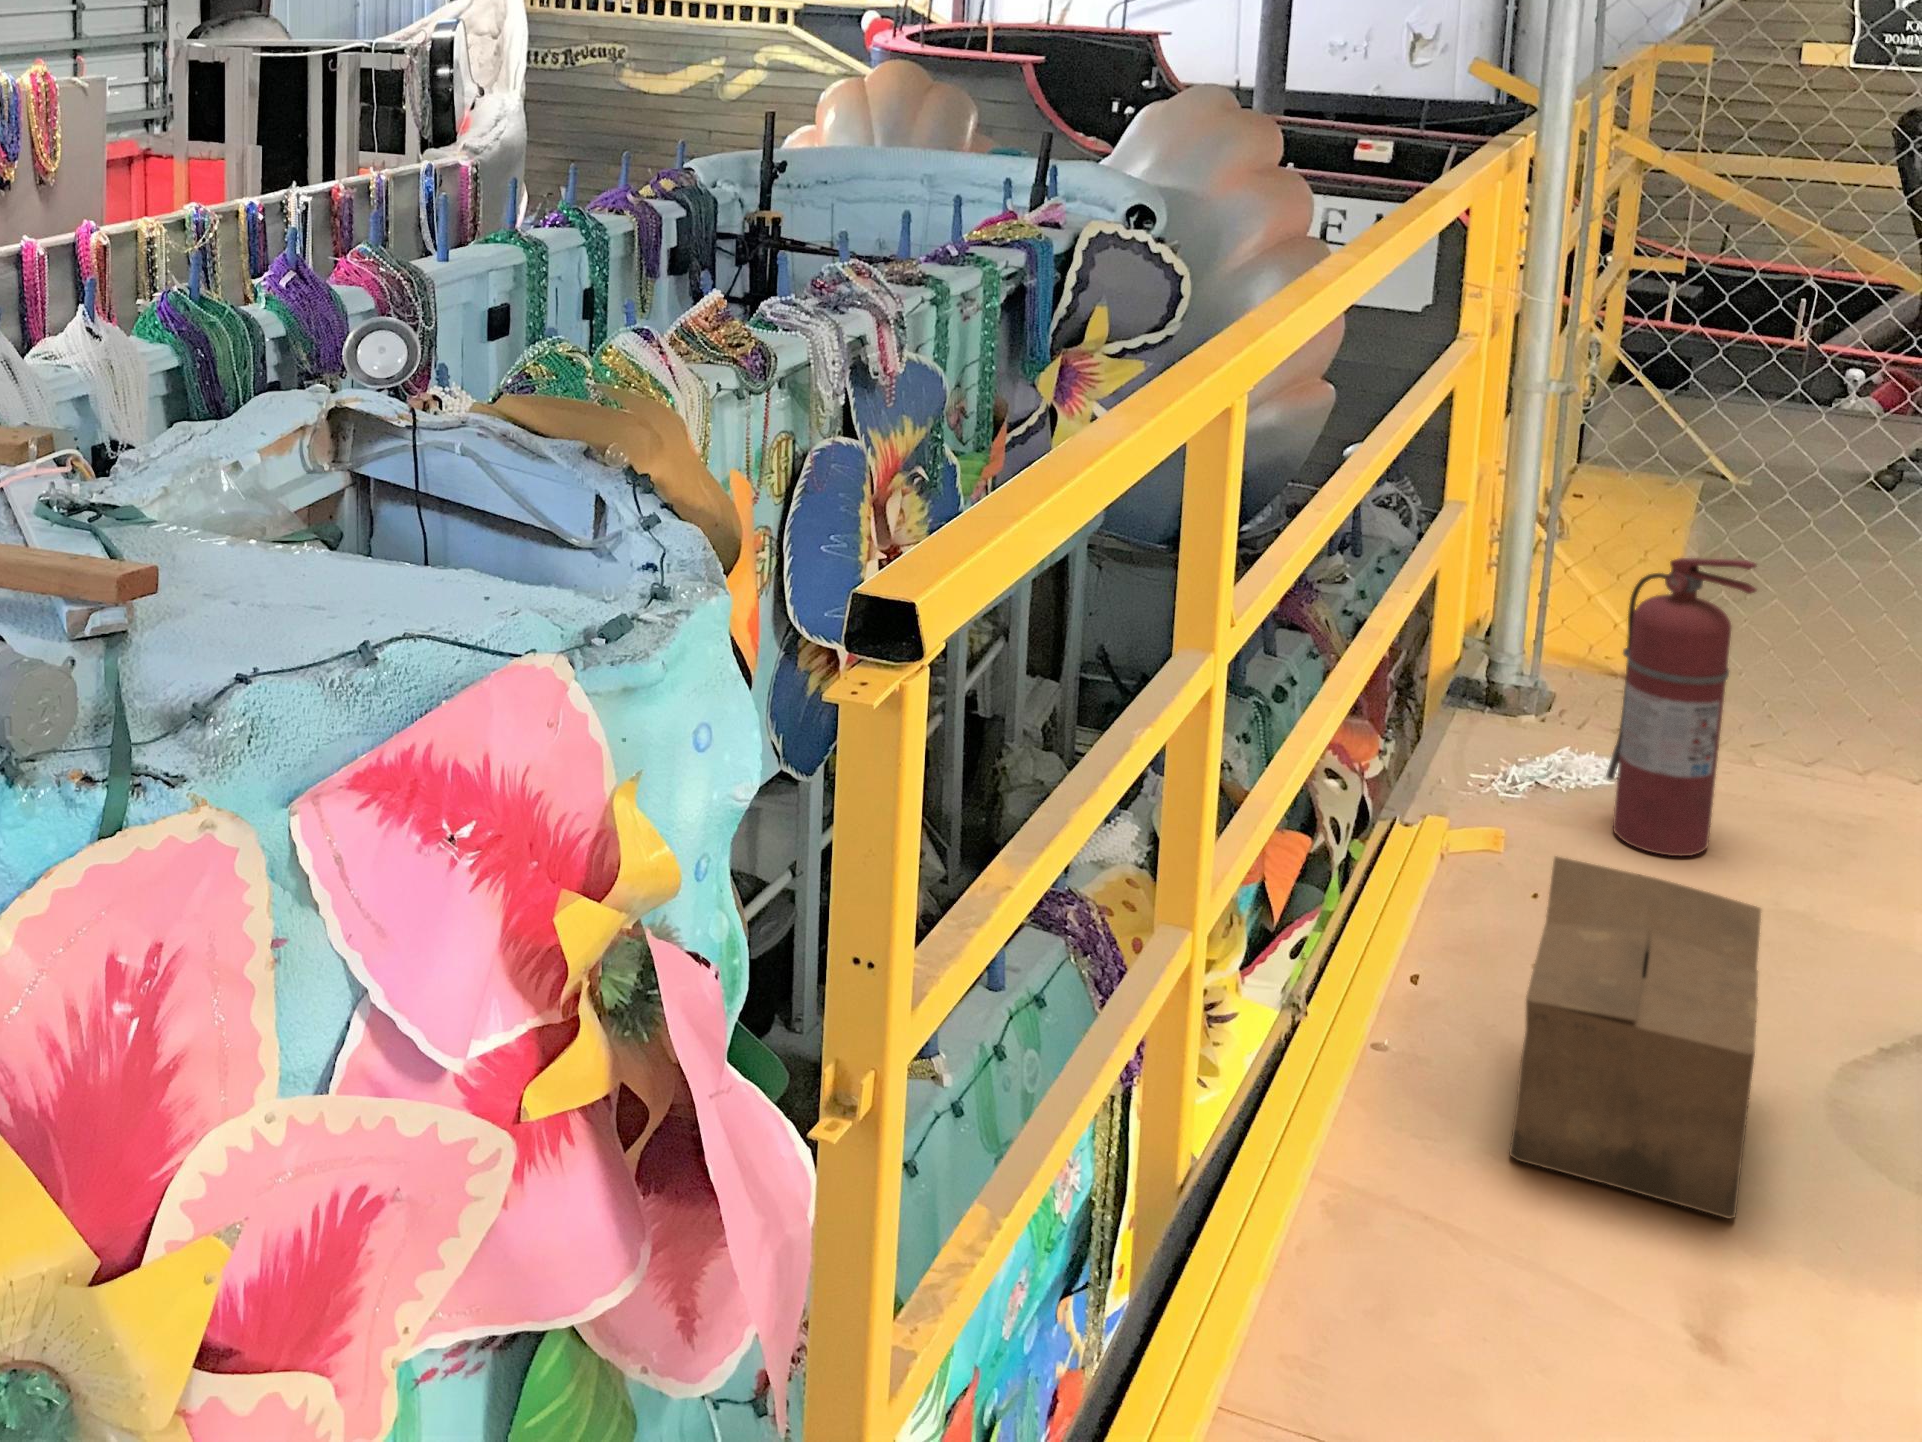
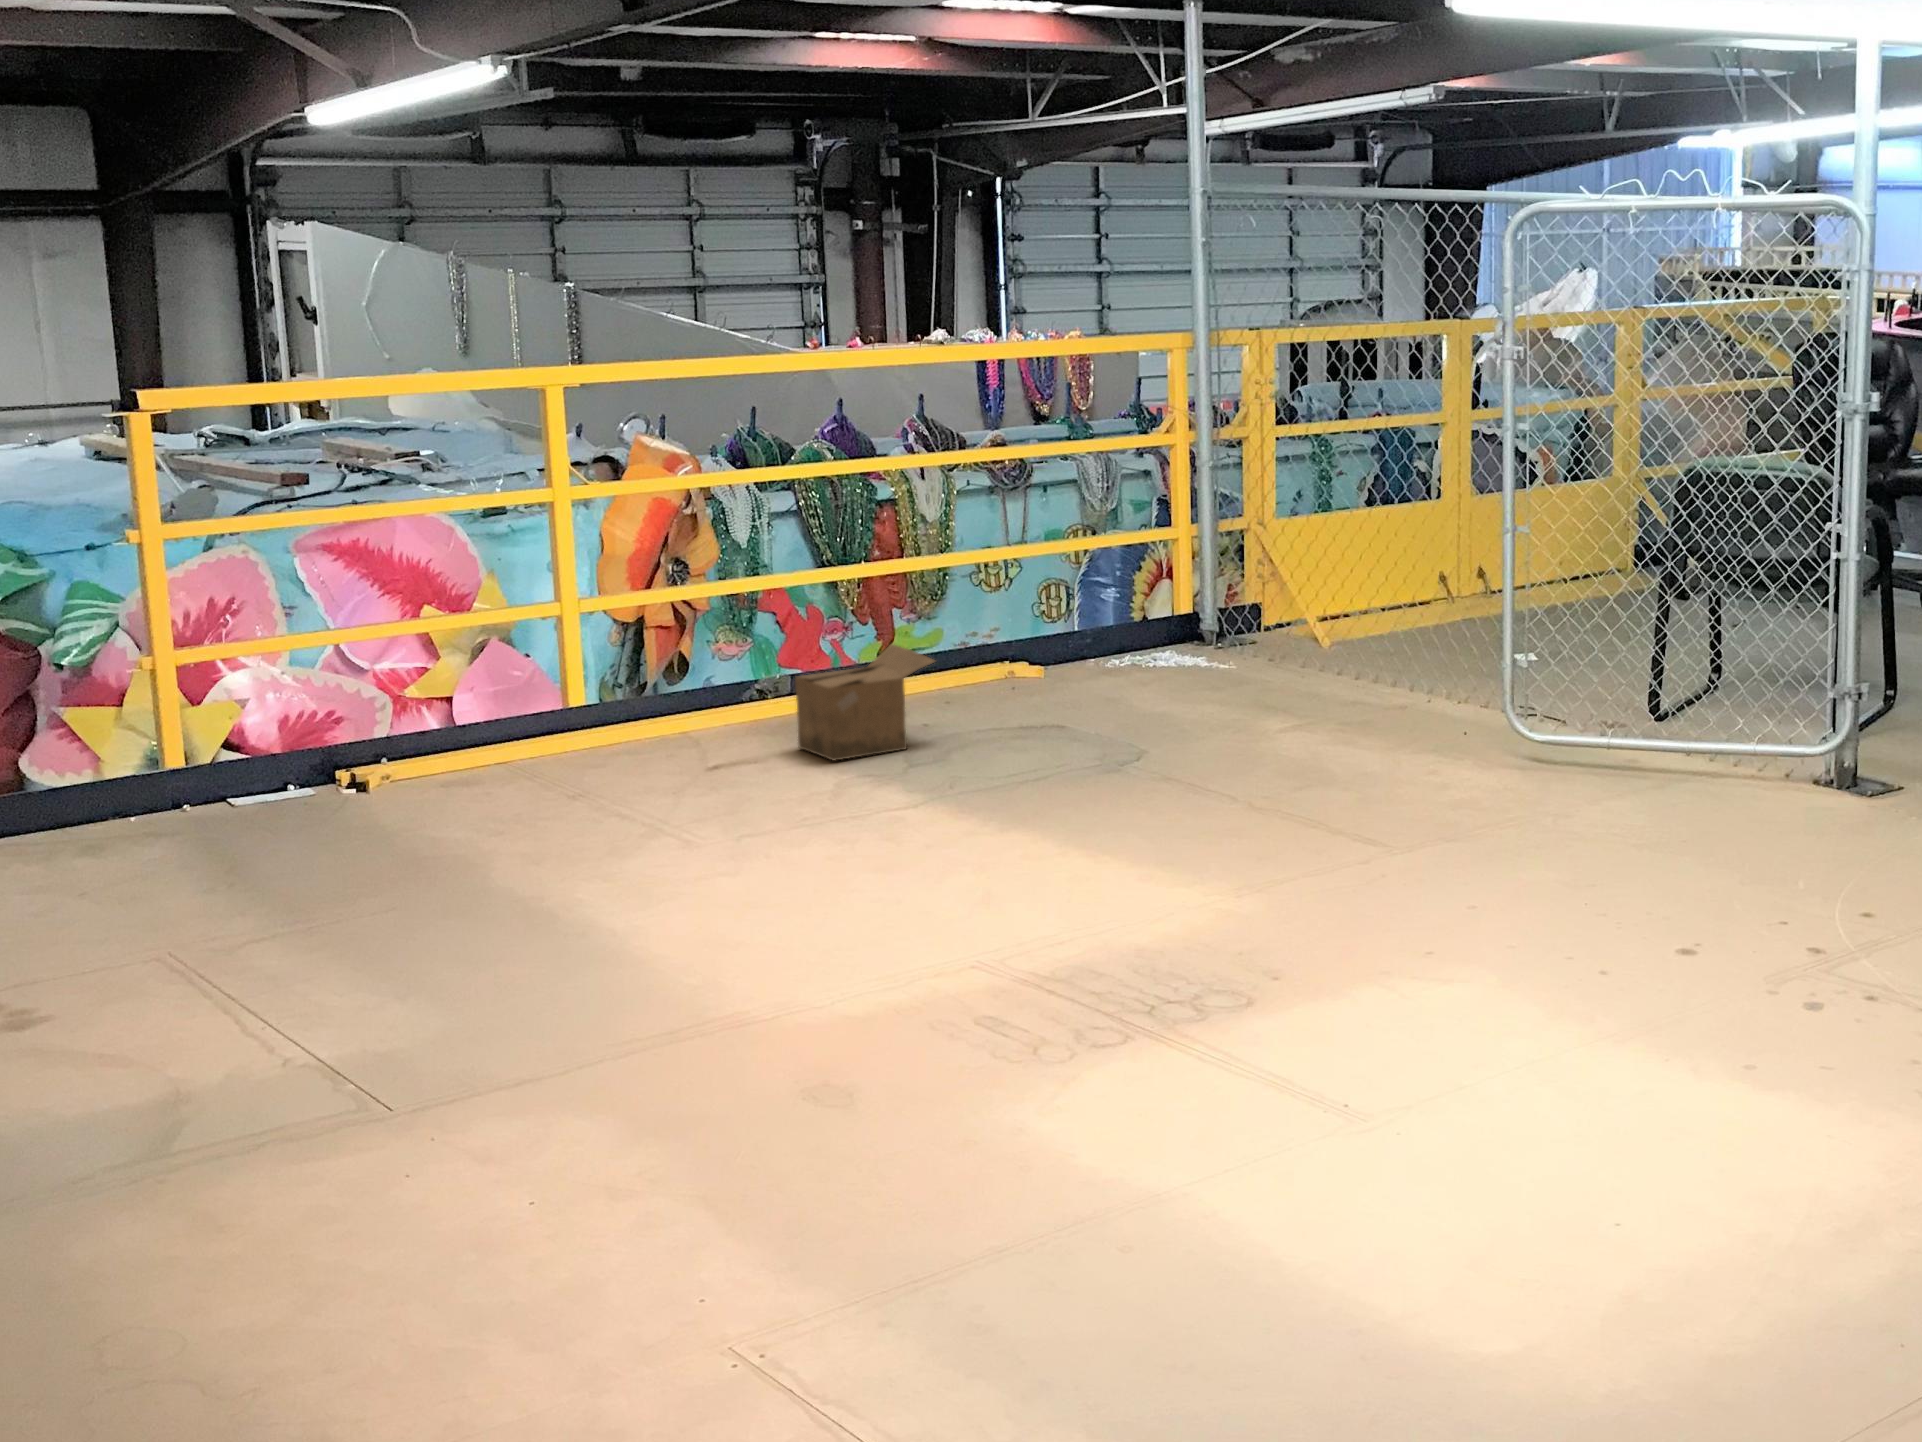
fire extinguisher: present [1606,558,1756,856] -> none [1098,546,1145,701]

